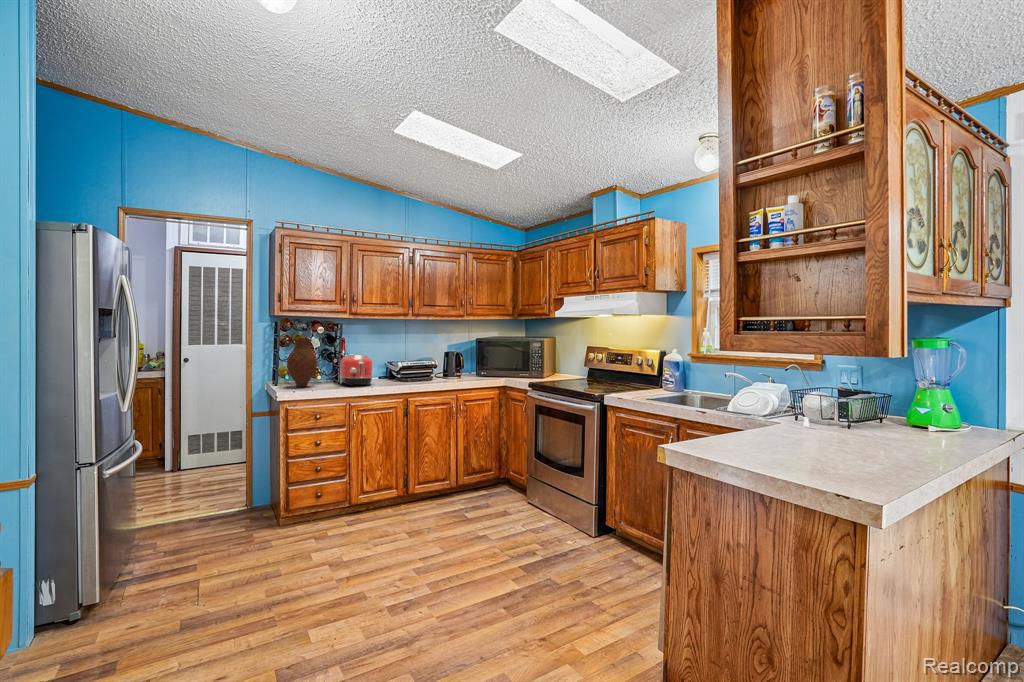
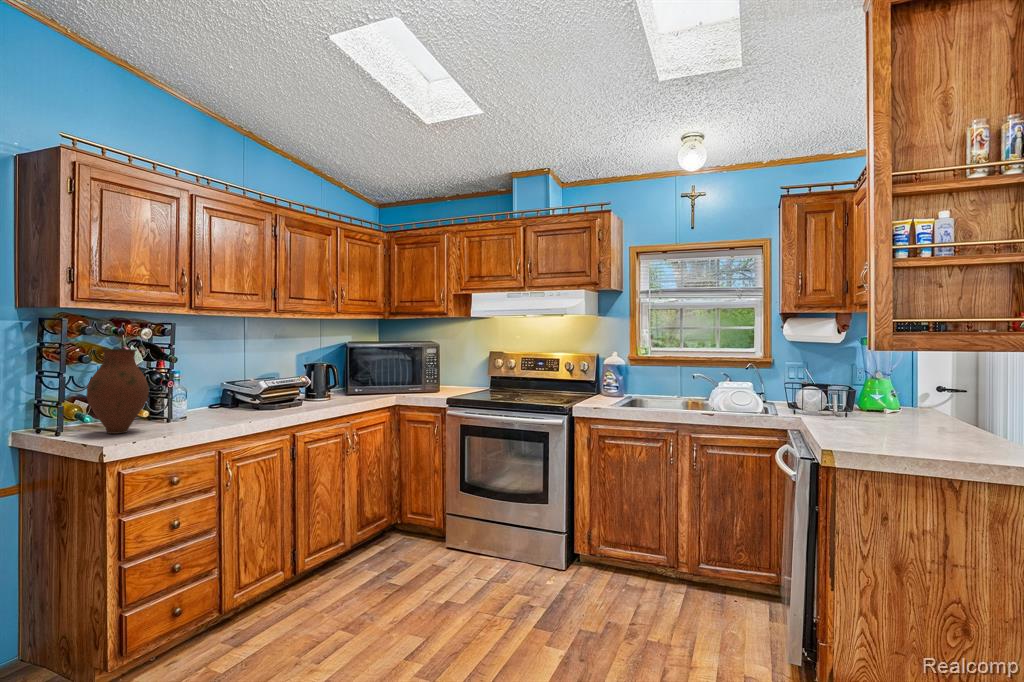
toaster: present [340,354,372,386] -> none [175,372,242,423]

